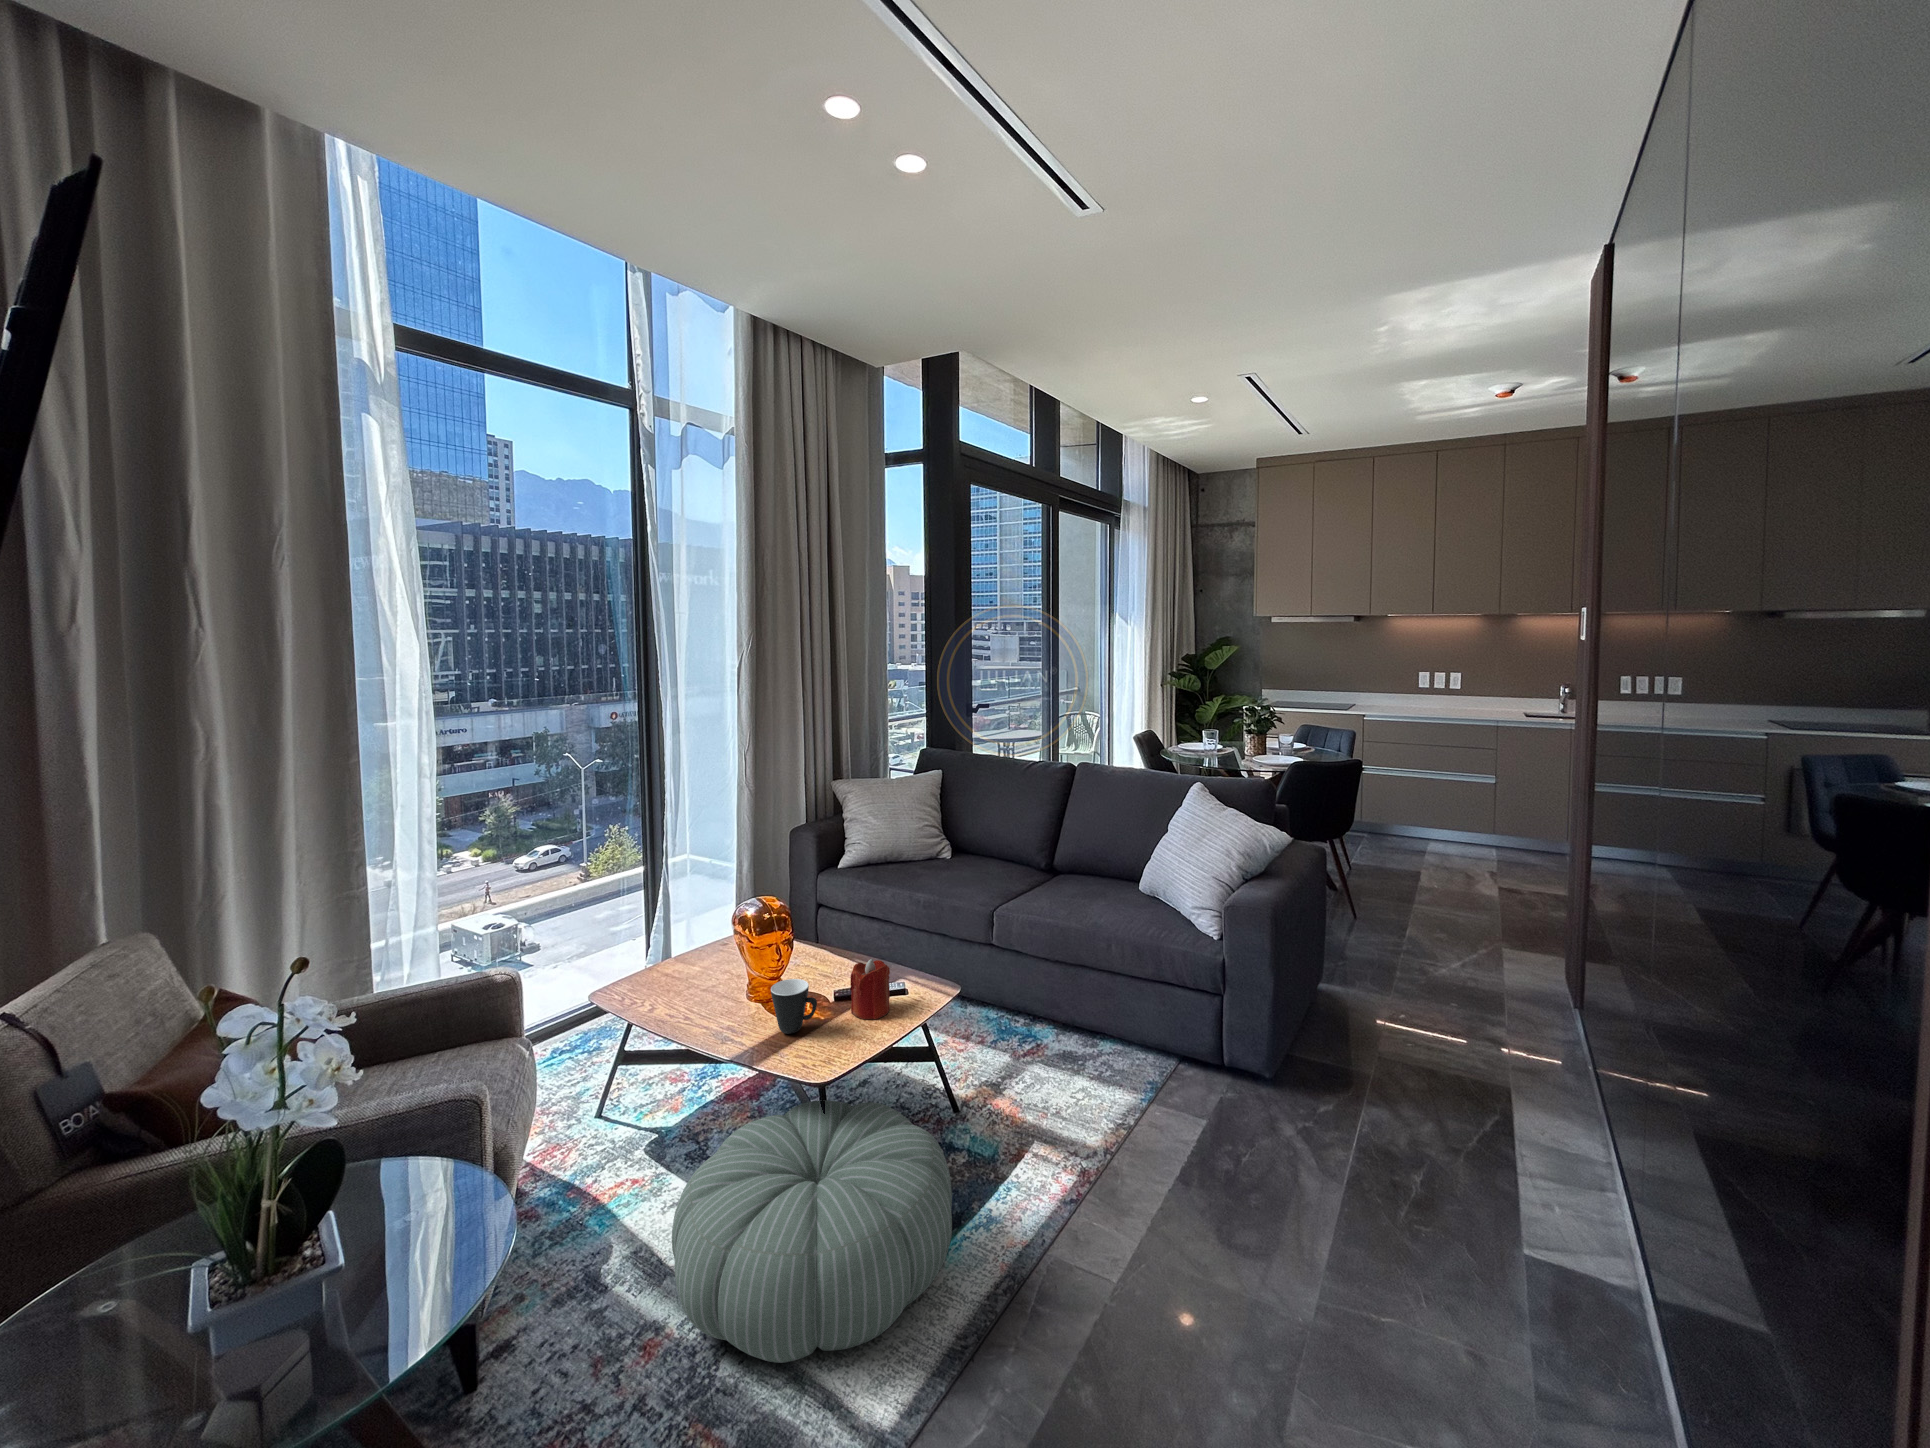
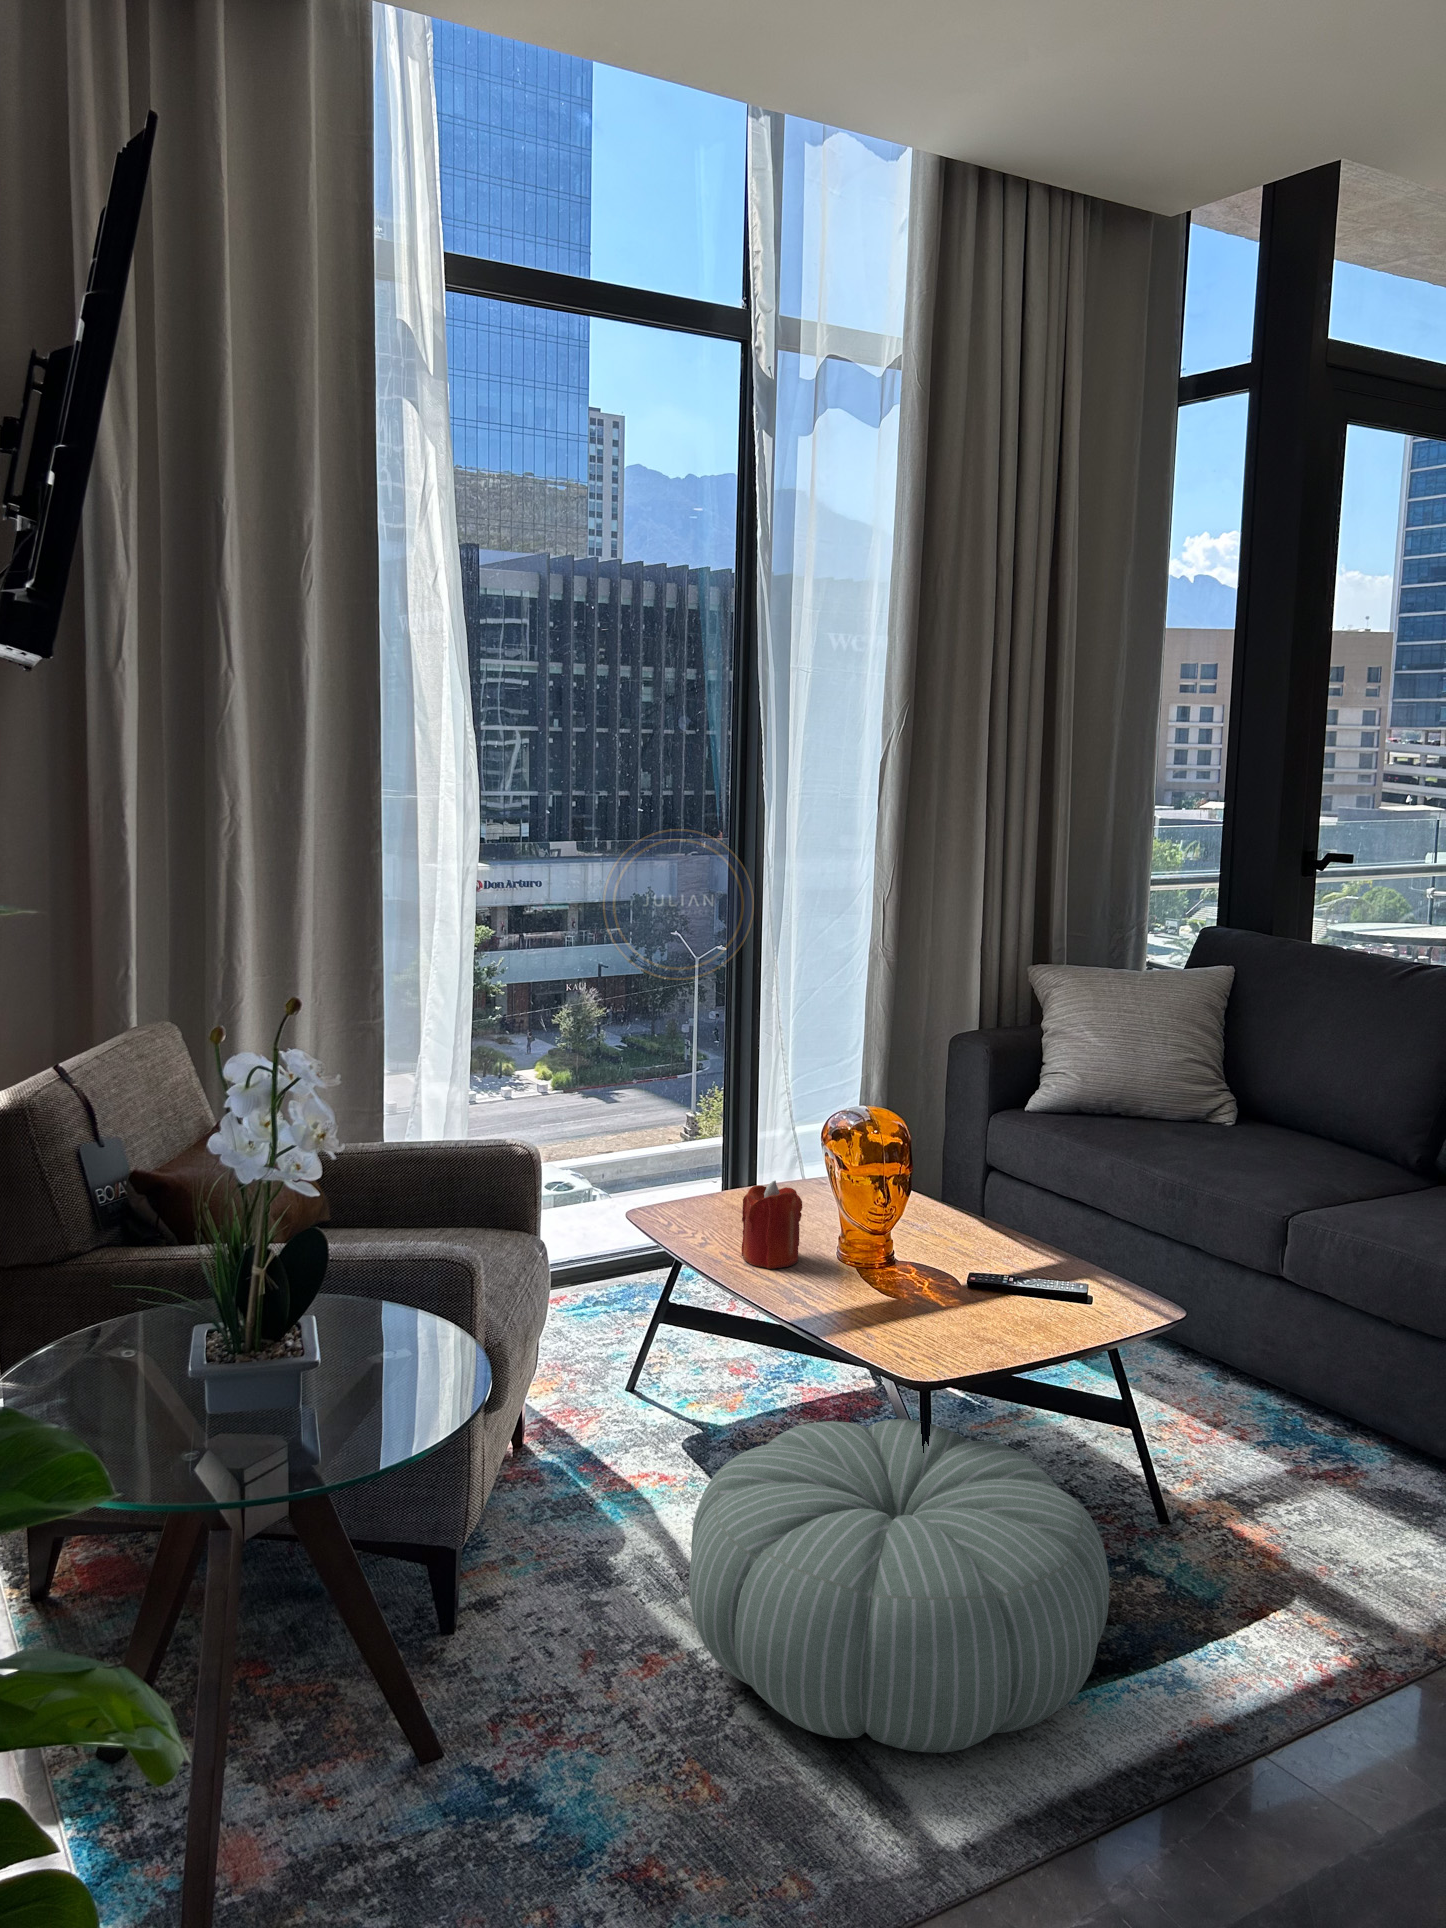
candle: present [850,959,890,1019] -> present [742,1181,802,1269]
mug: present [771,979,817,1034] -> none [865,1235,933,1316]

